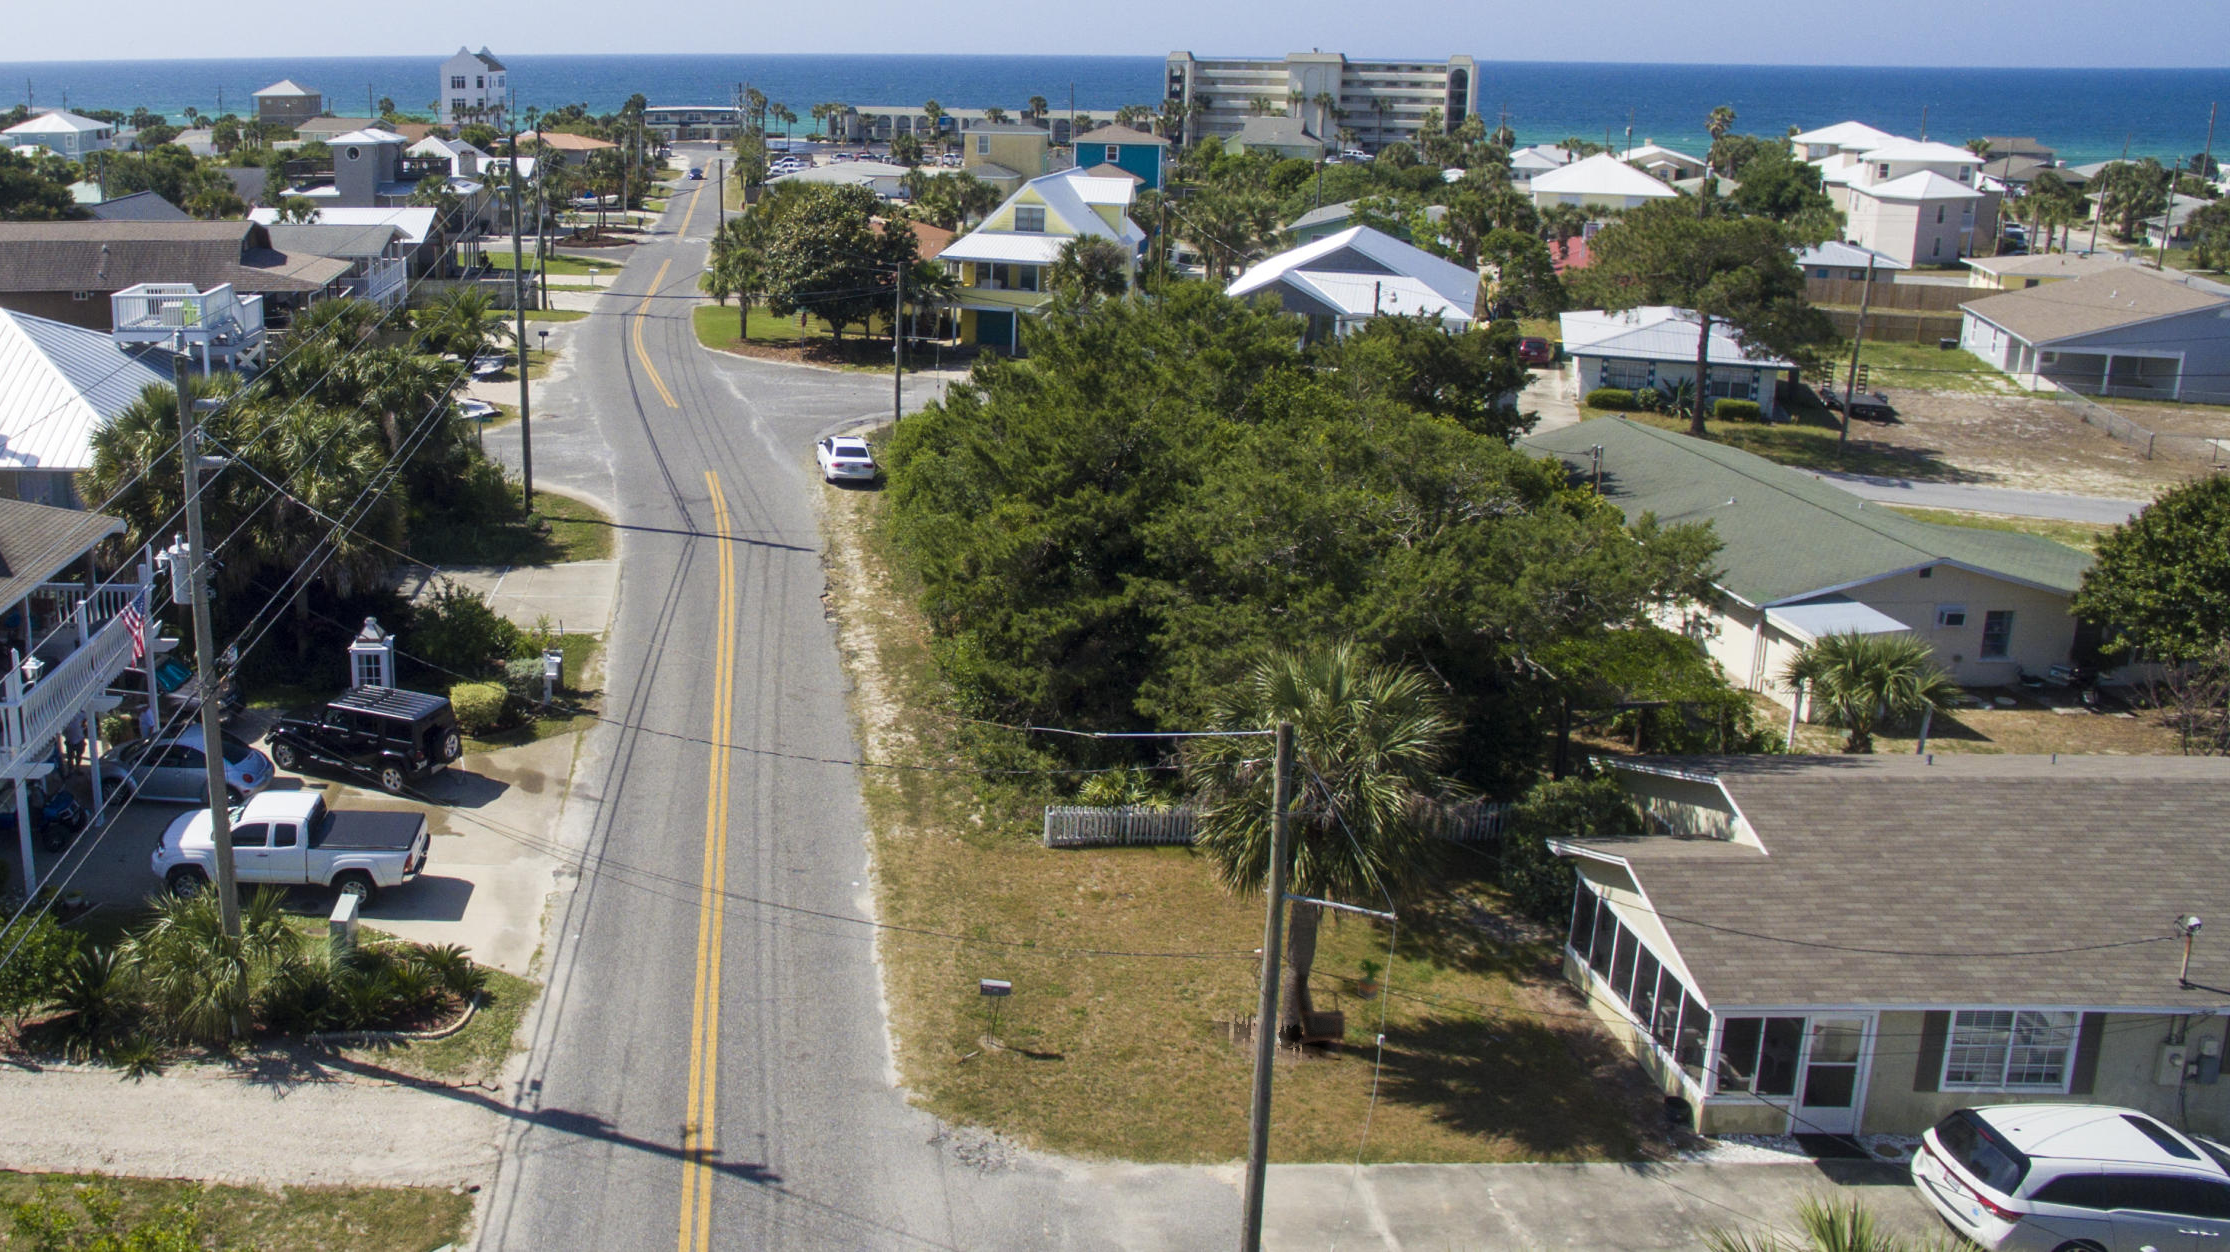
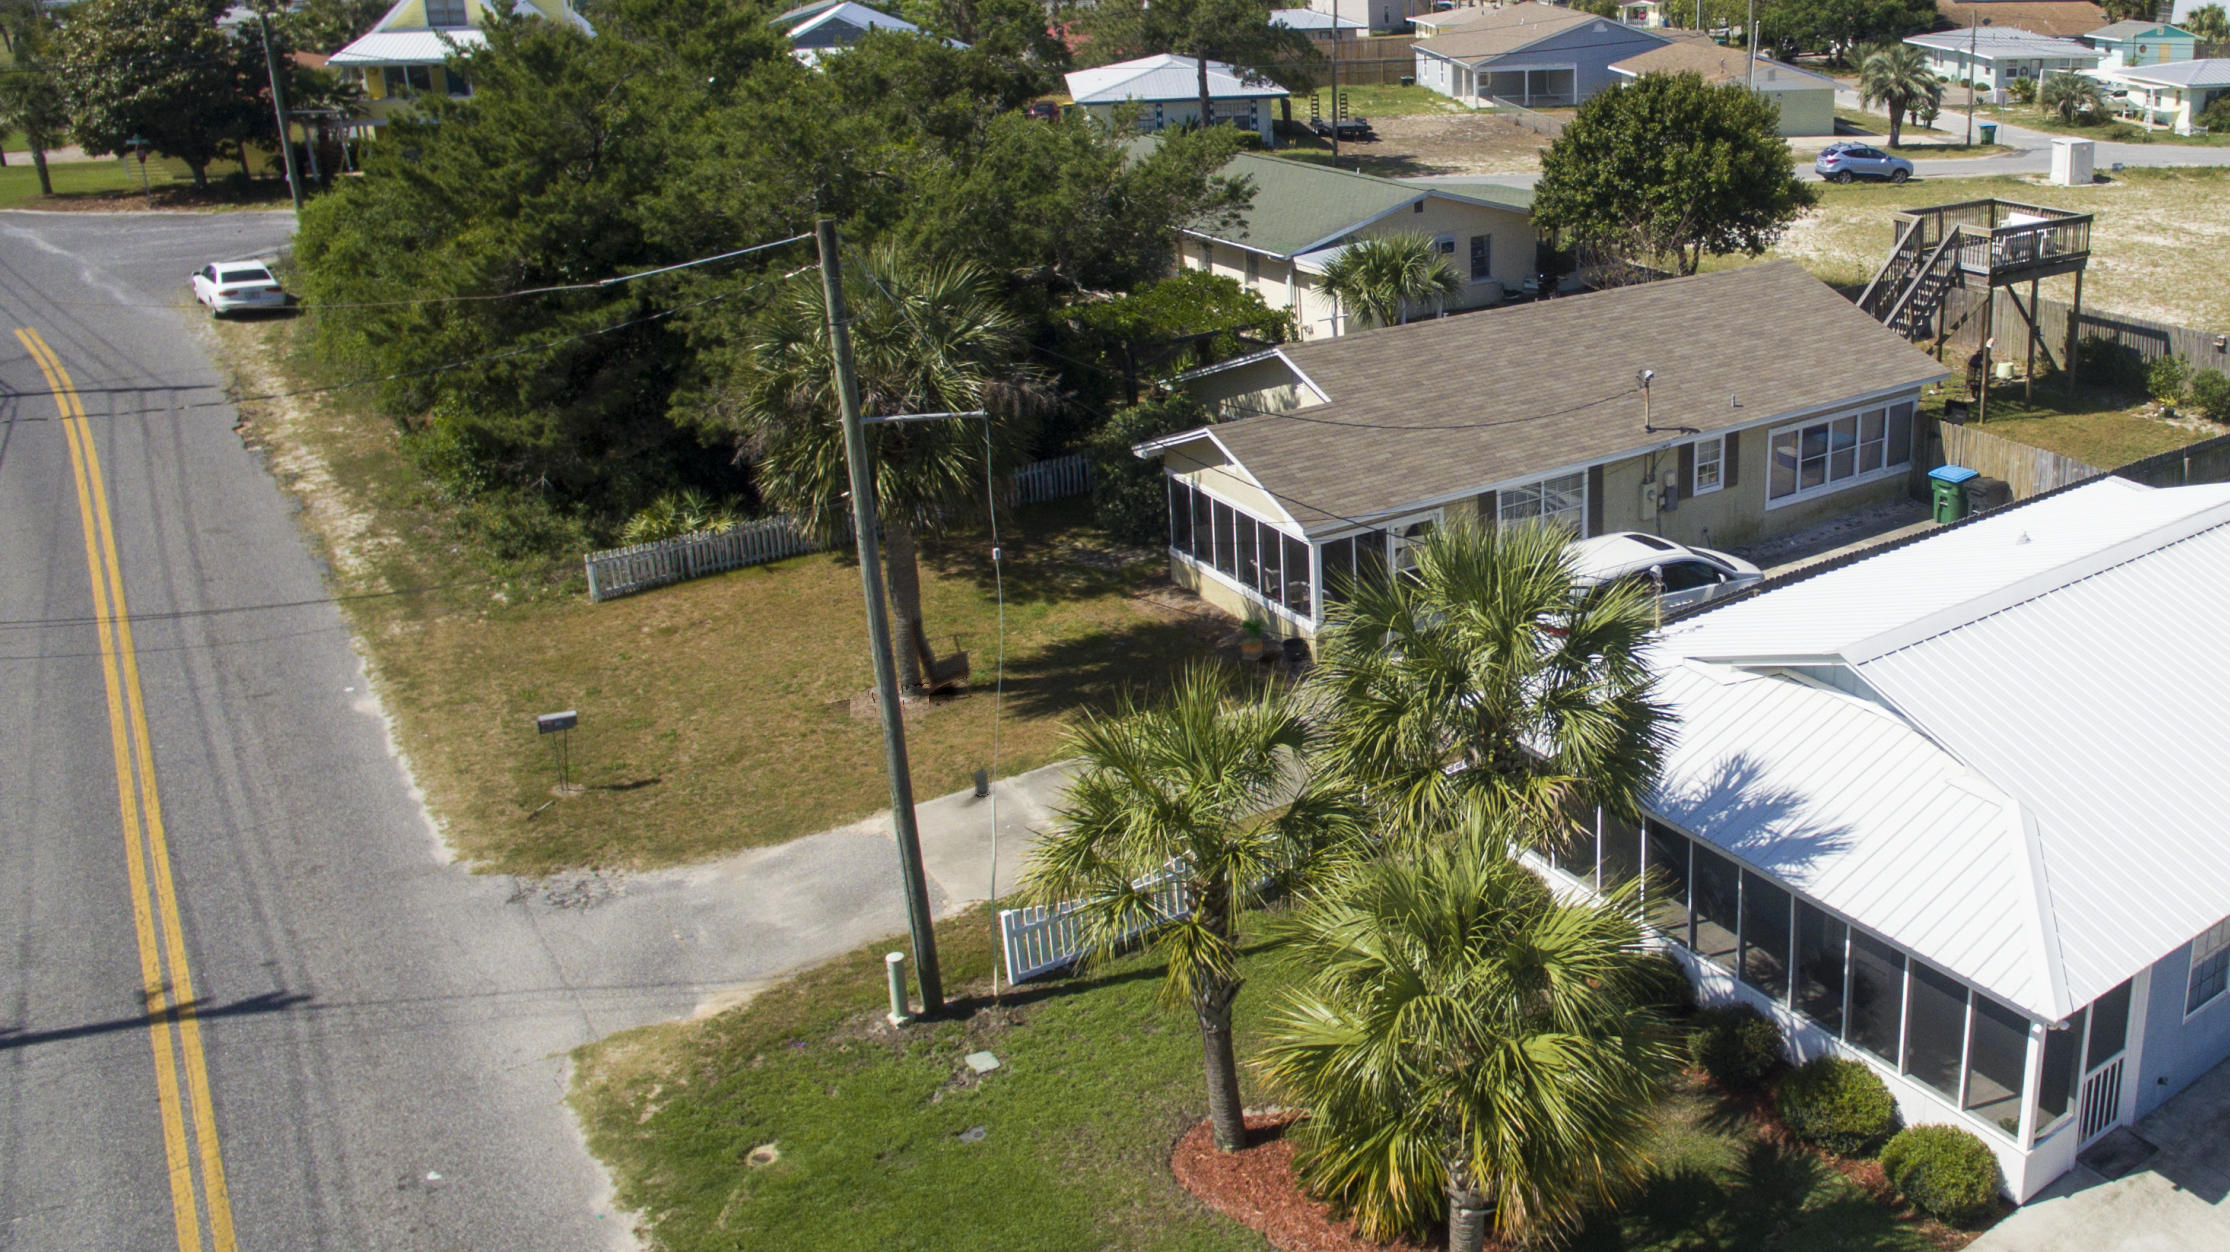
potted tree: present [1357,959,1383,1000] -> present [1241,618,1267,661]
watering can: none [1328,1158,1352,1197] -> present [969,766,990,797]

